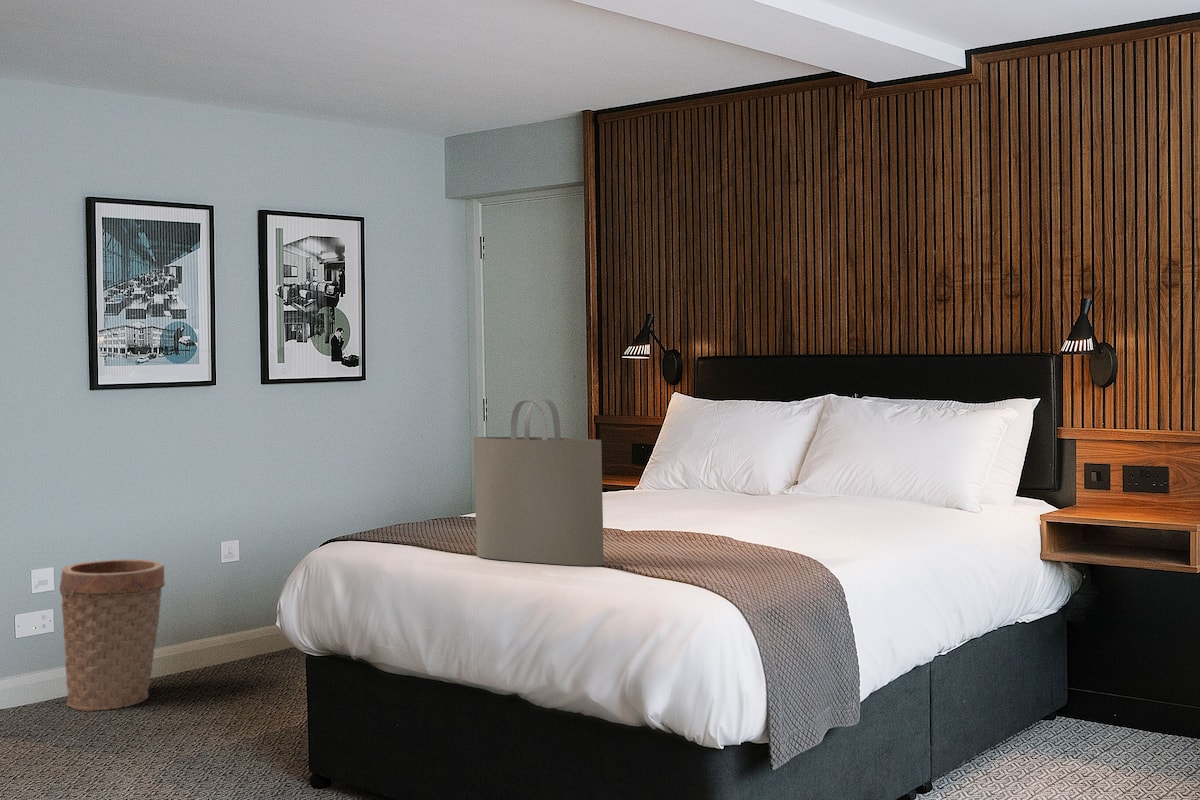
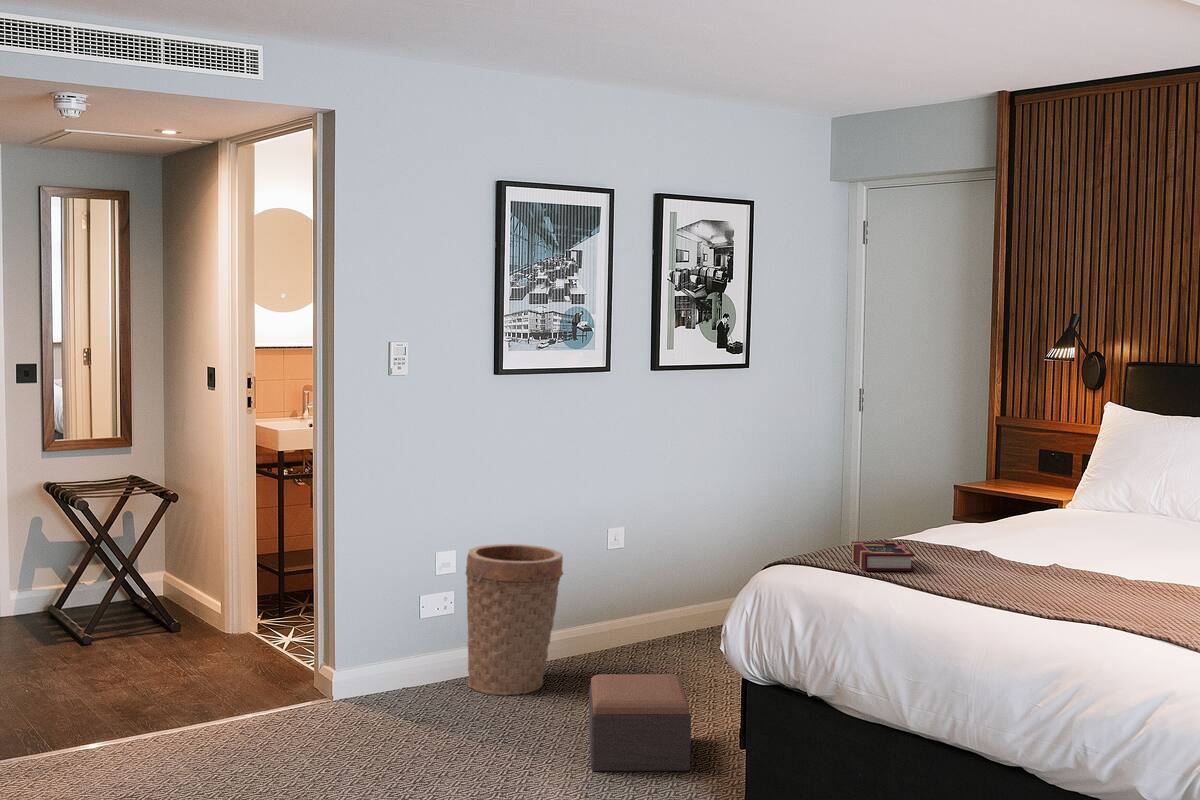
tote bag: present [474,398,604,566] -> none [962,433,1129,625]
book: none [398,516,450,542] -> present [851,542,915,571]
footstool: none [167,669,273,768] -> present [589,674,691,771]

